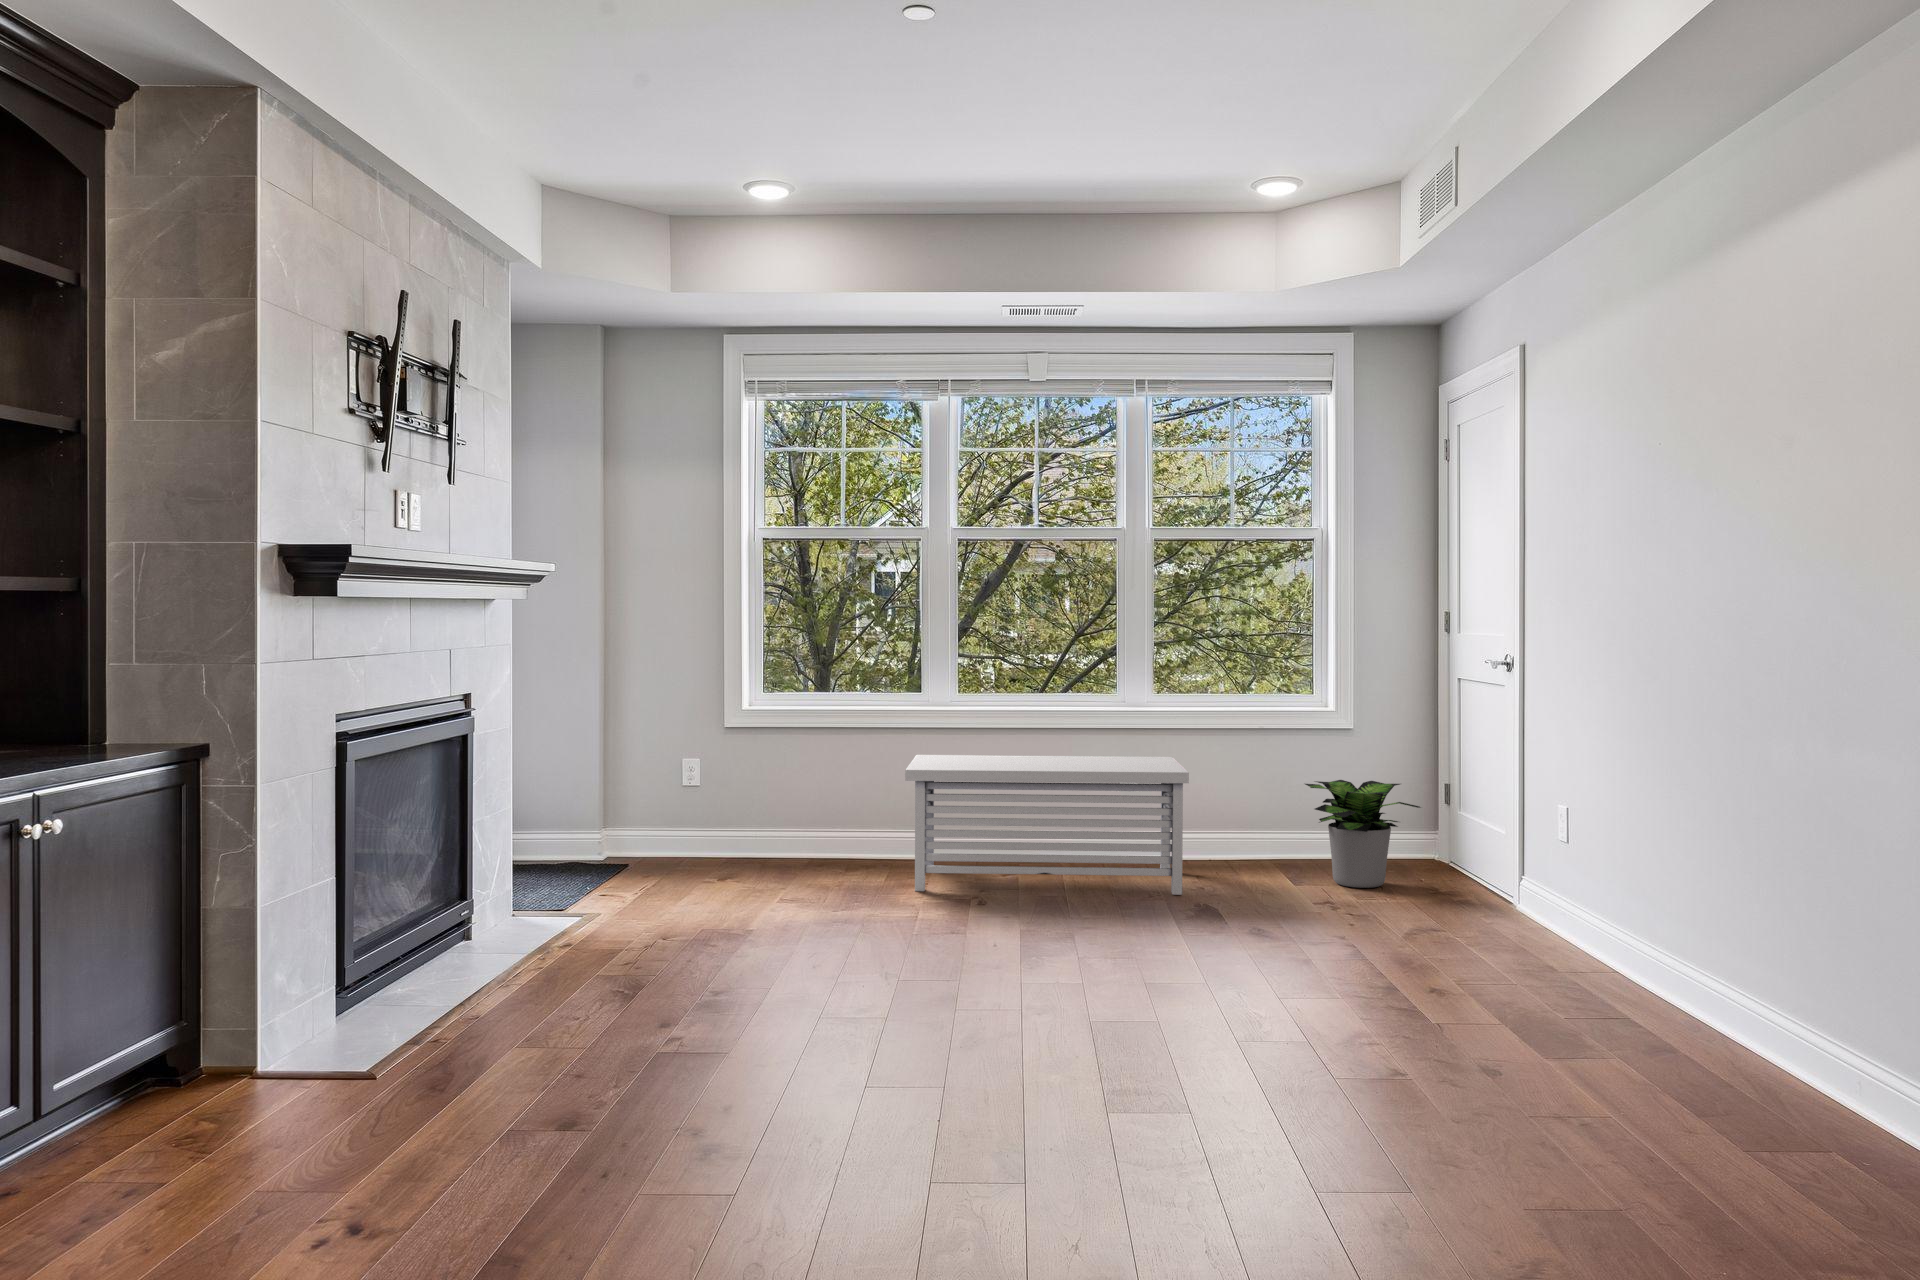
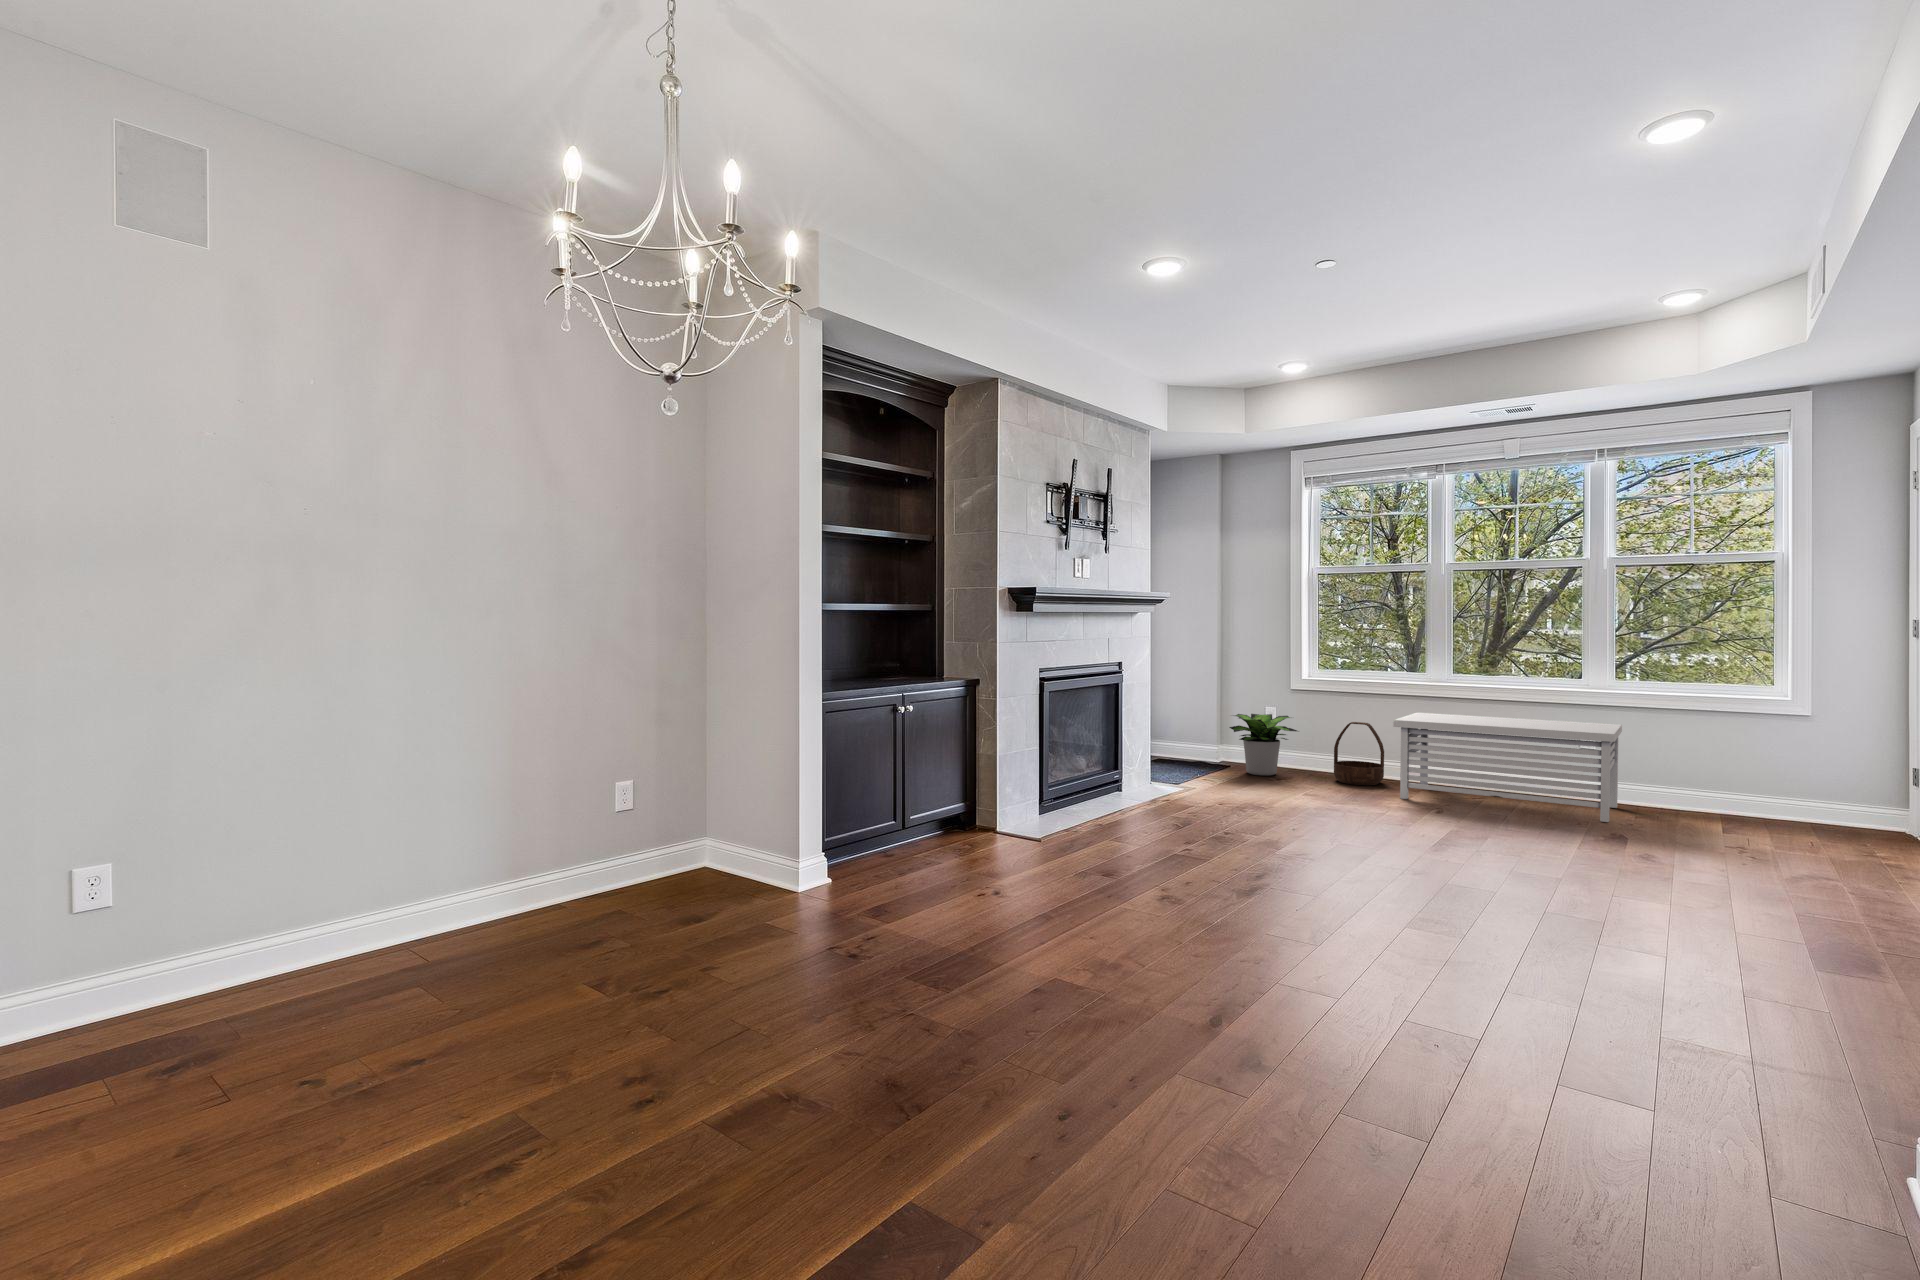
basket: none [802,775,875,875] -> present [1334,722,1384,785]
potted plant: present [1305,780,1420,888] -> present [1229,714,1297,776]

